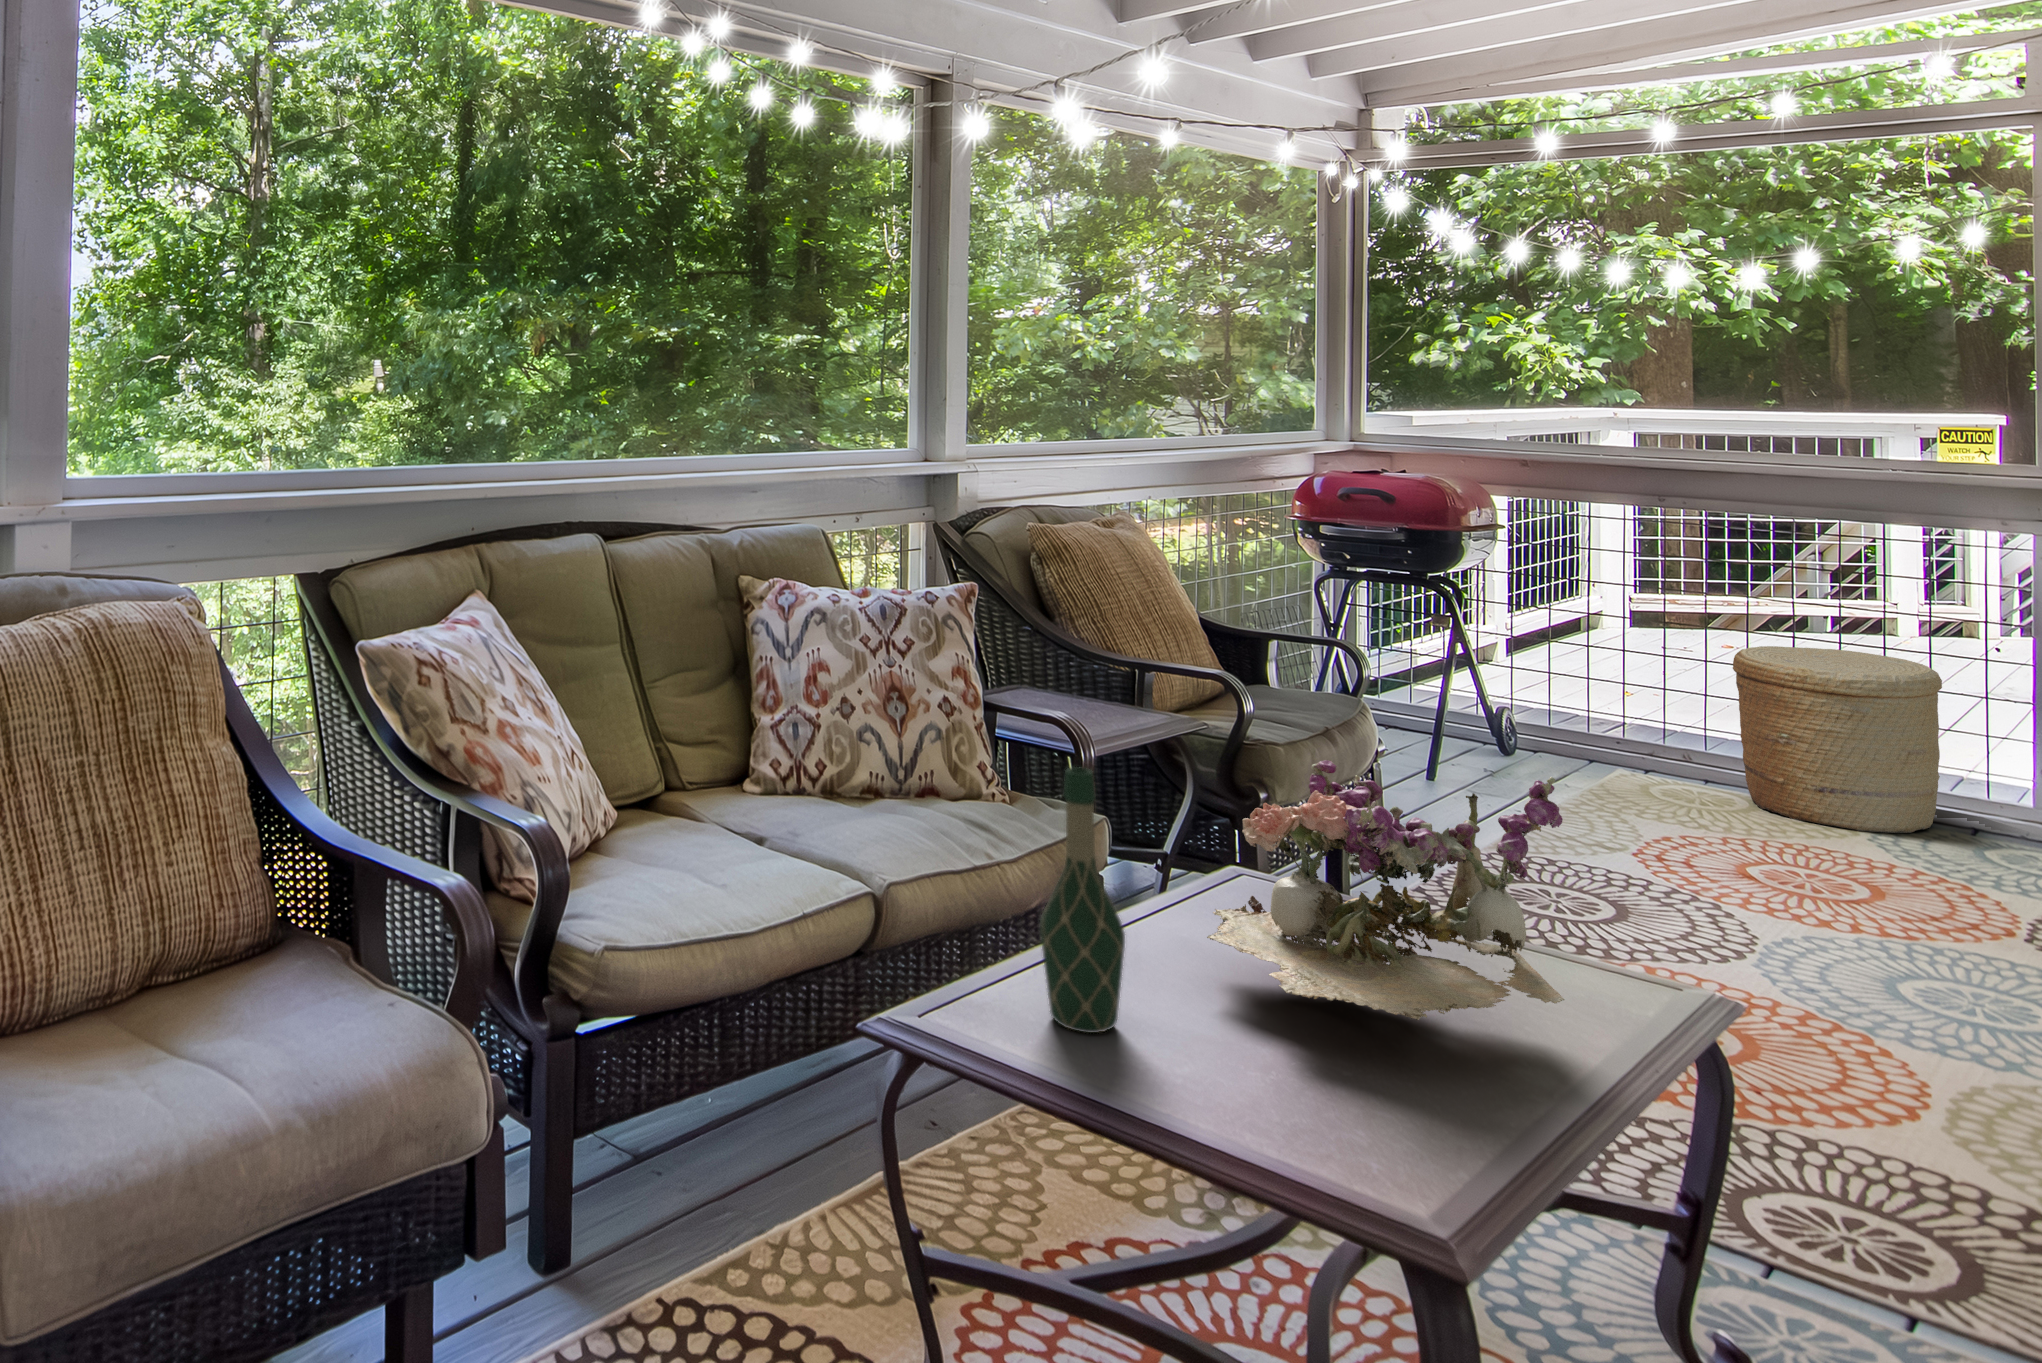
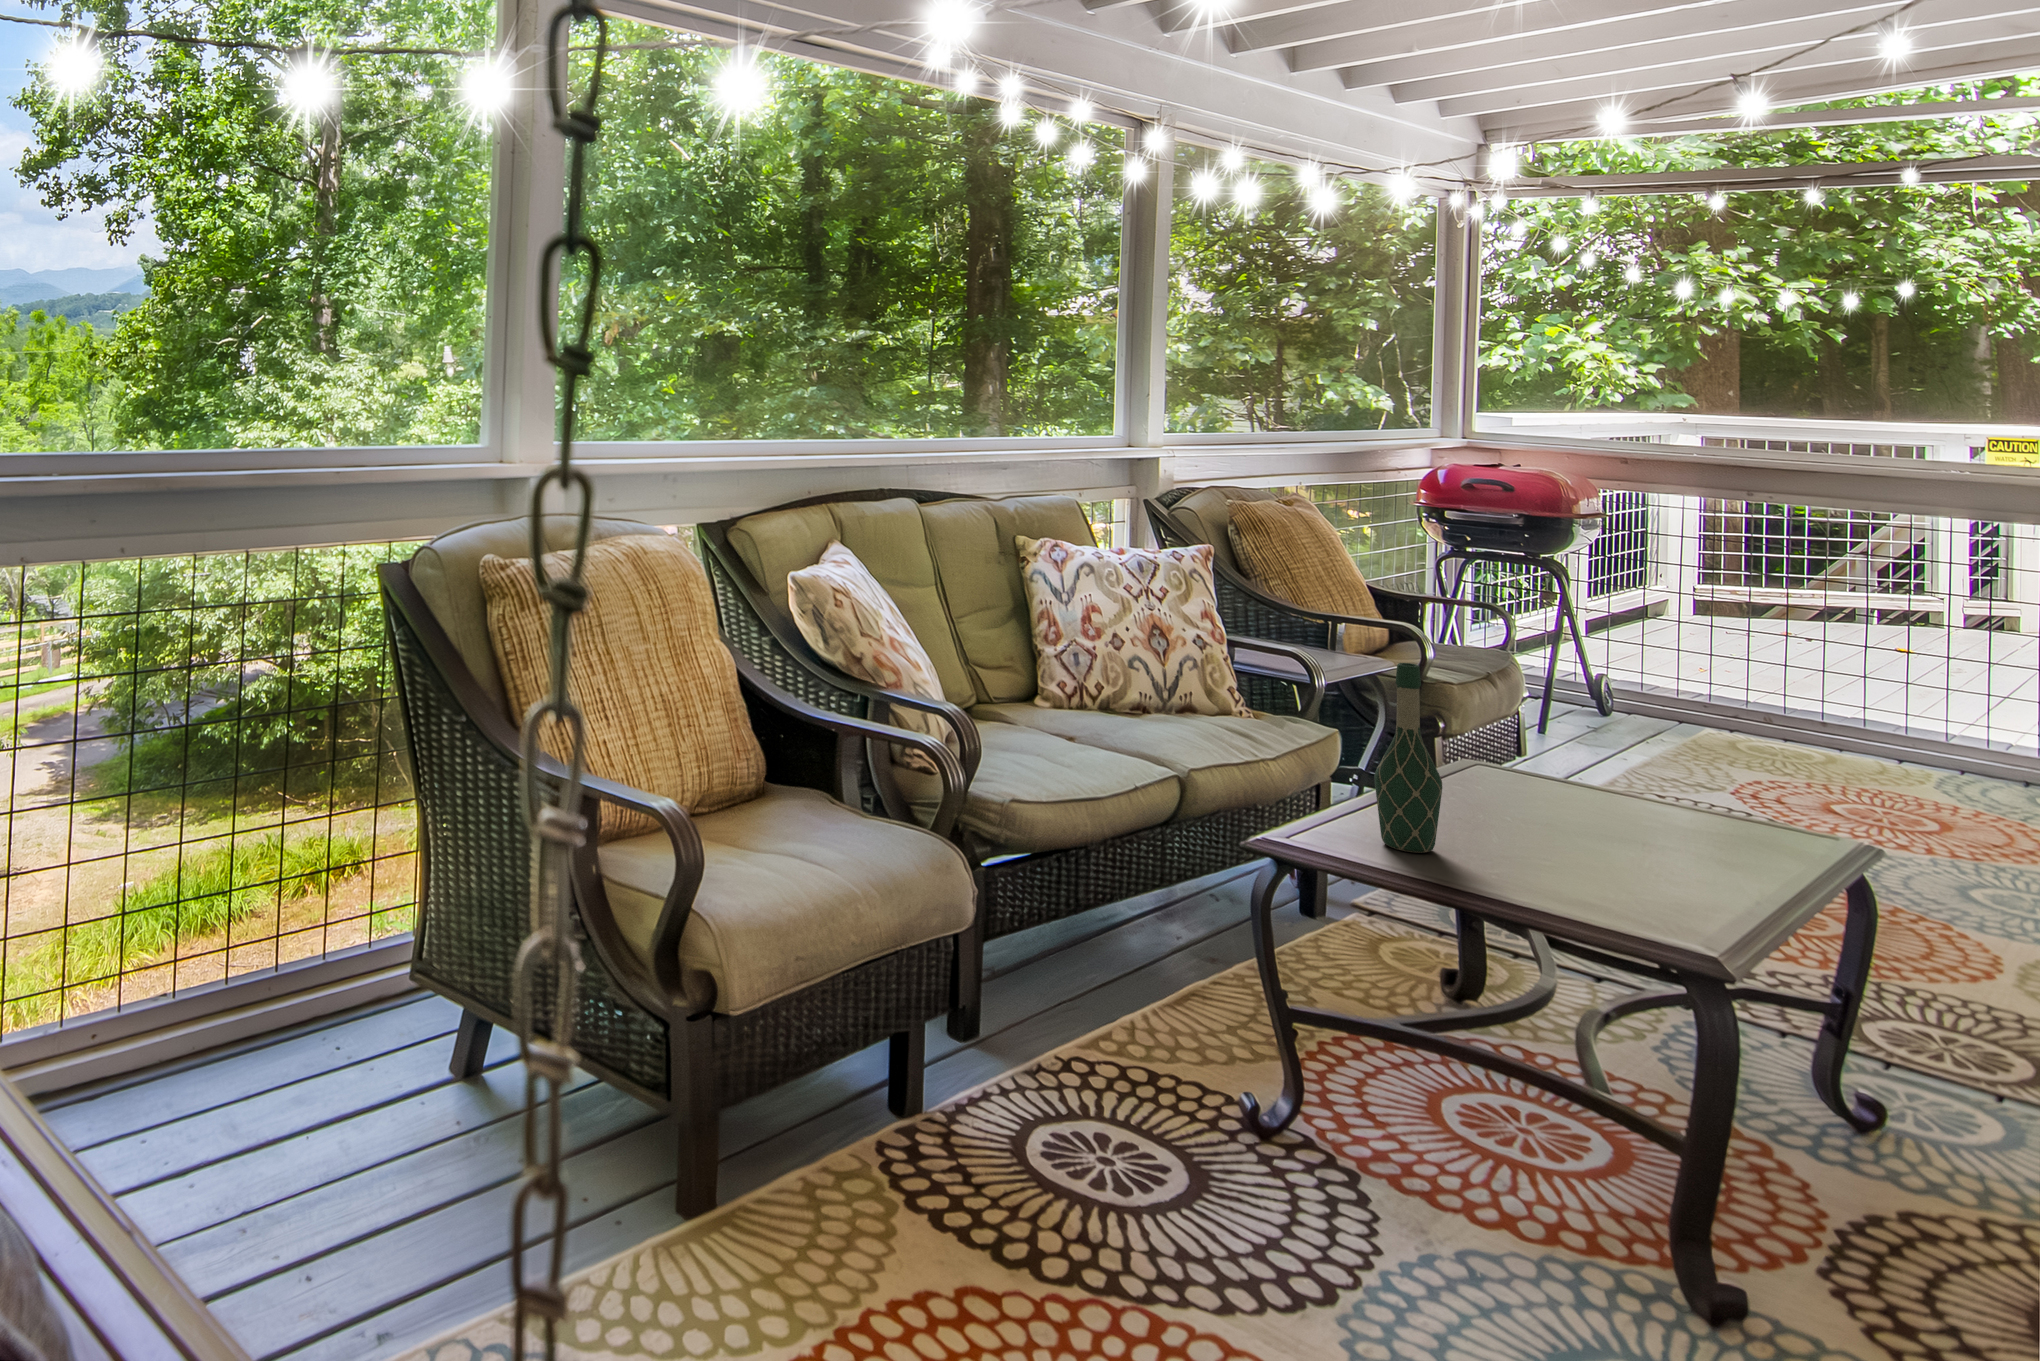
woven basket: present [1733,646,1942,833] -> none [1802,626,1986,784]
flower arrangement: present [1207,760,1564,1020] -> none [1483,666,1771,841]

